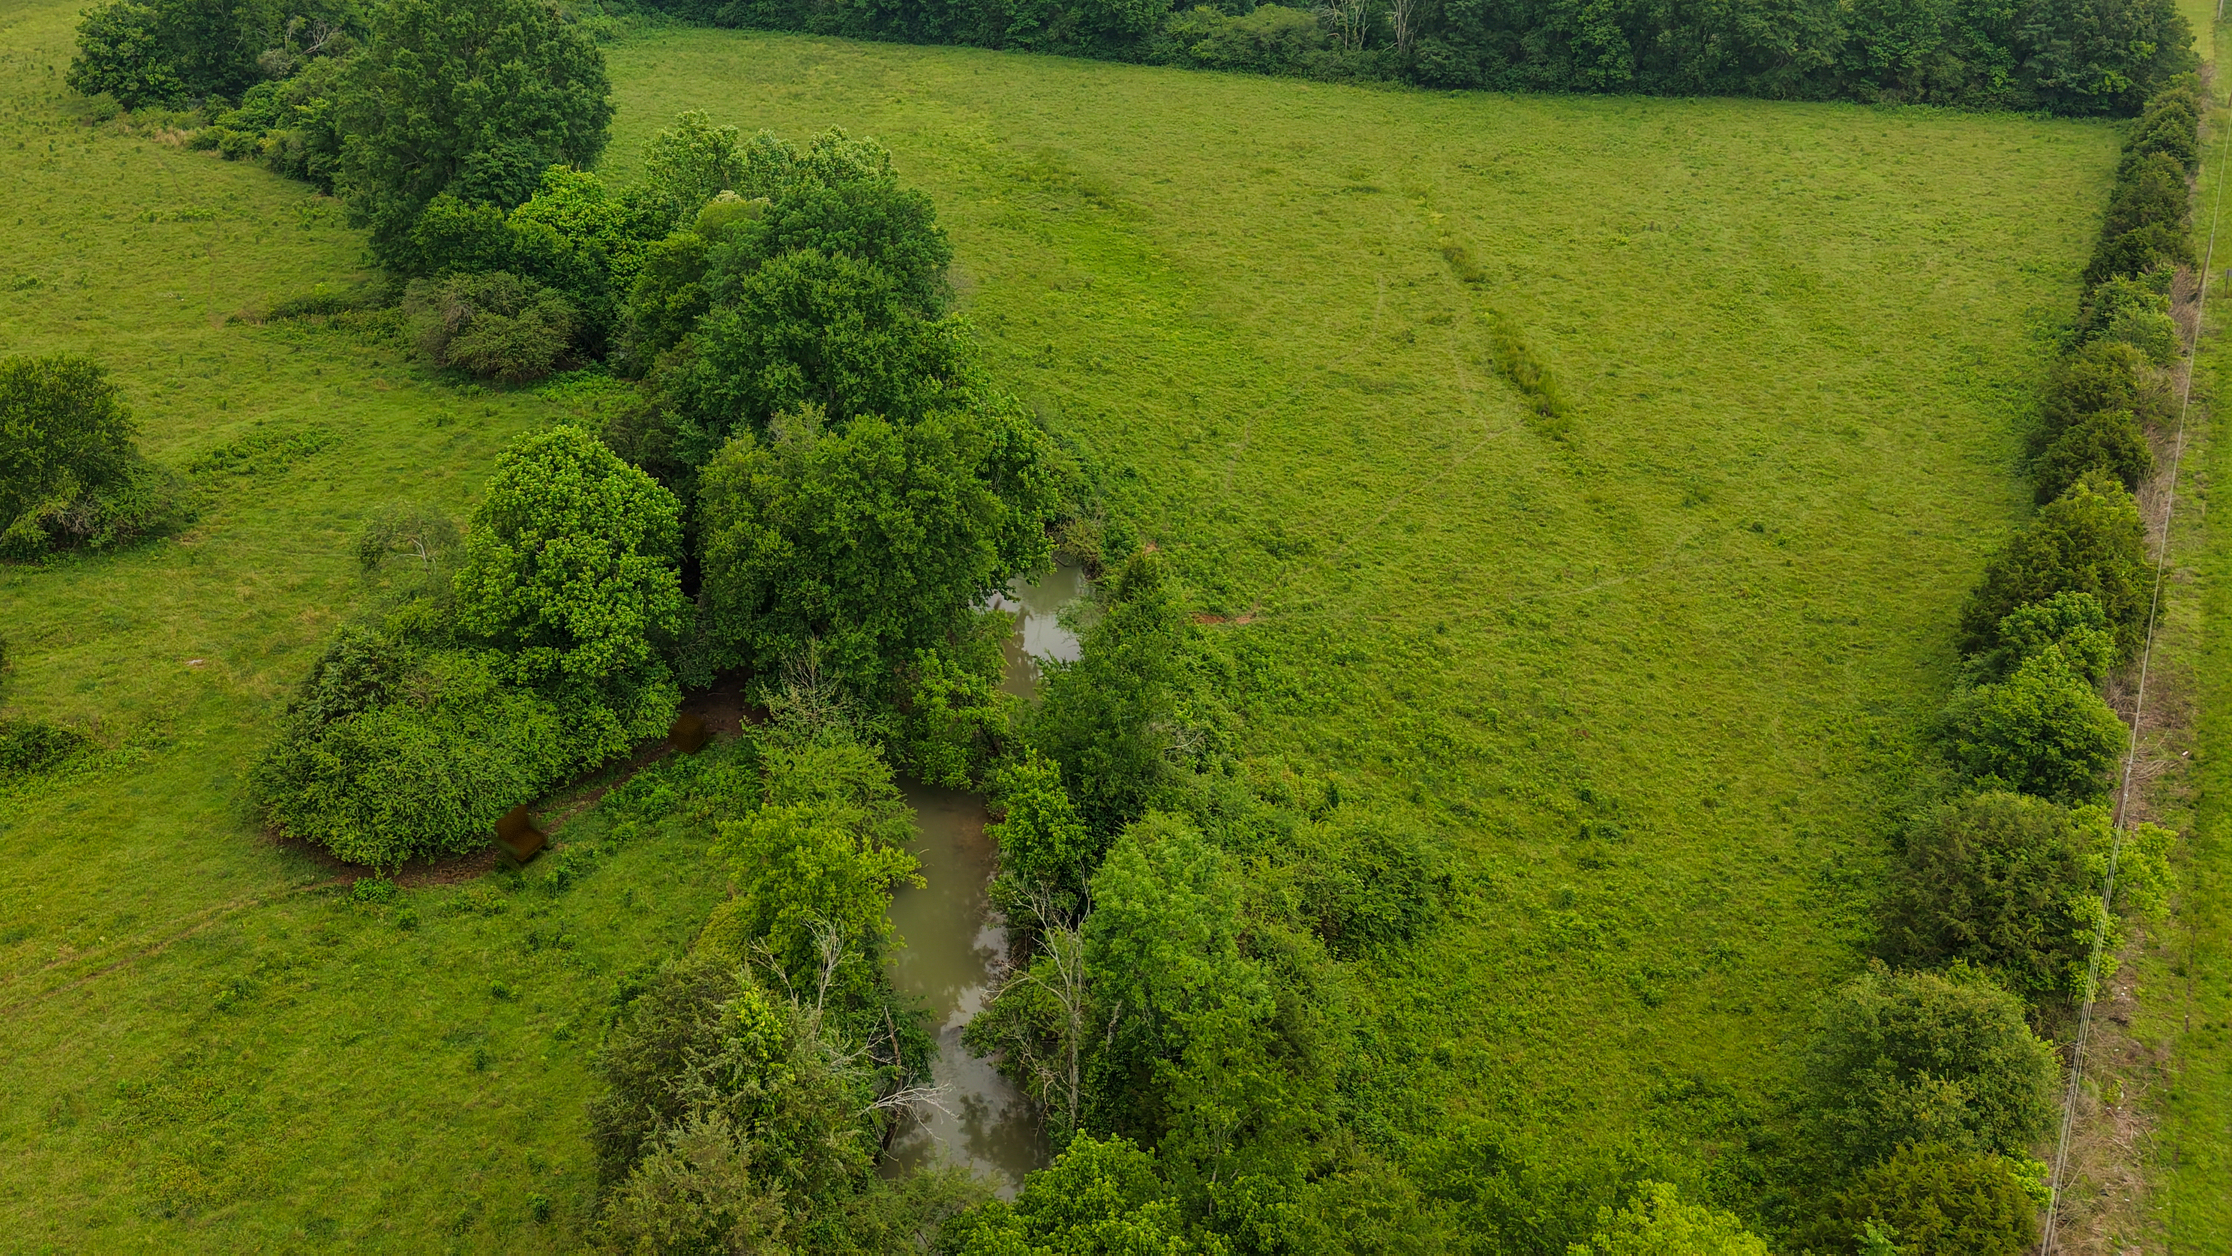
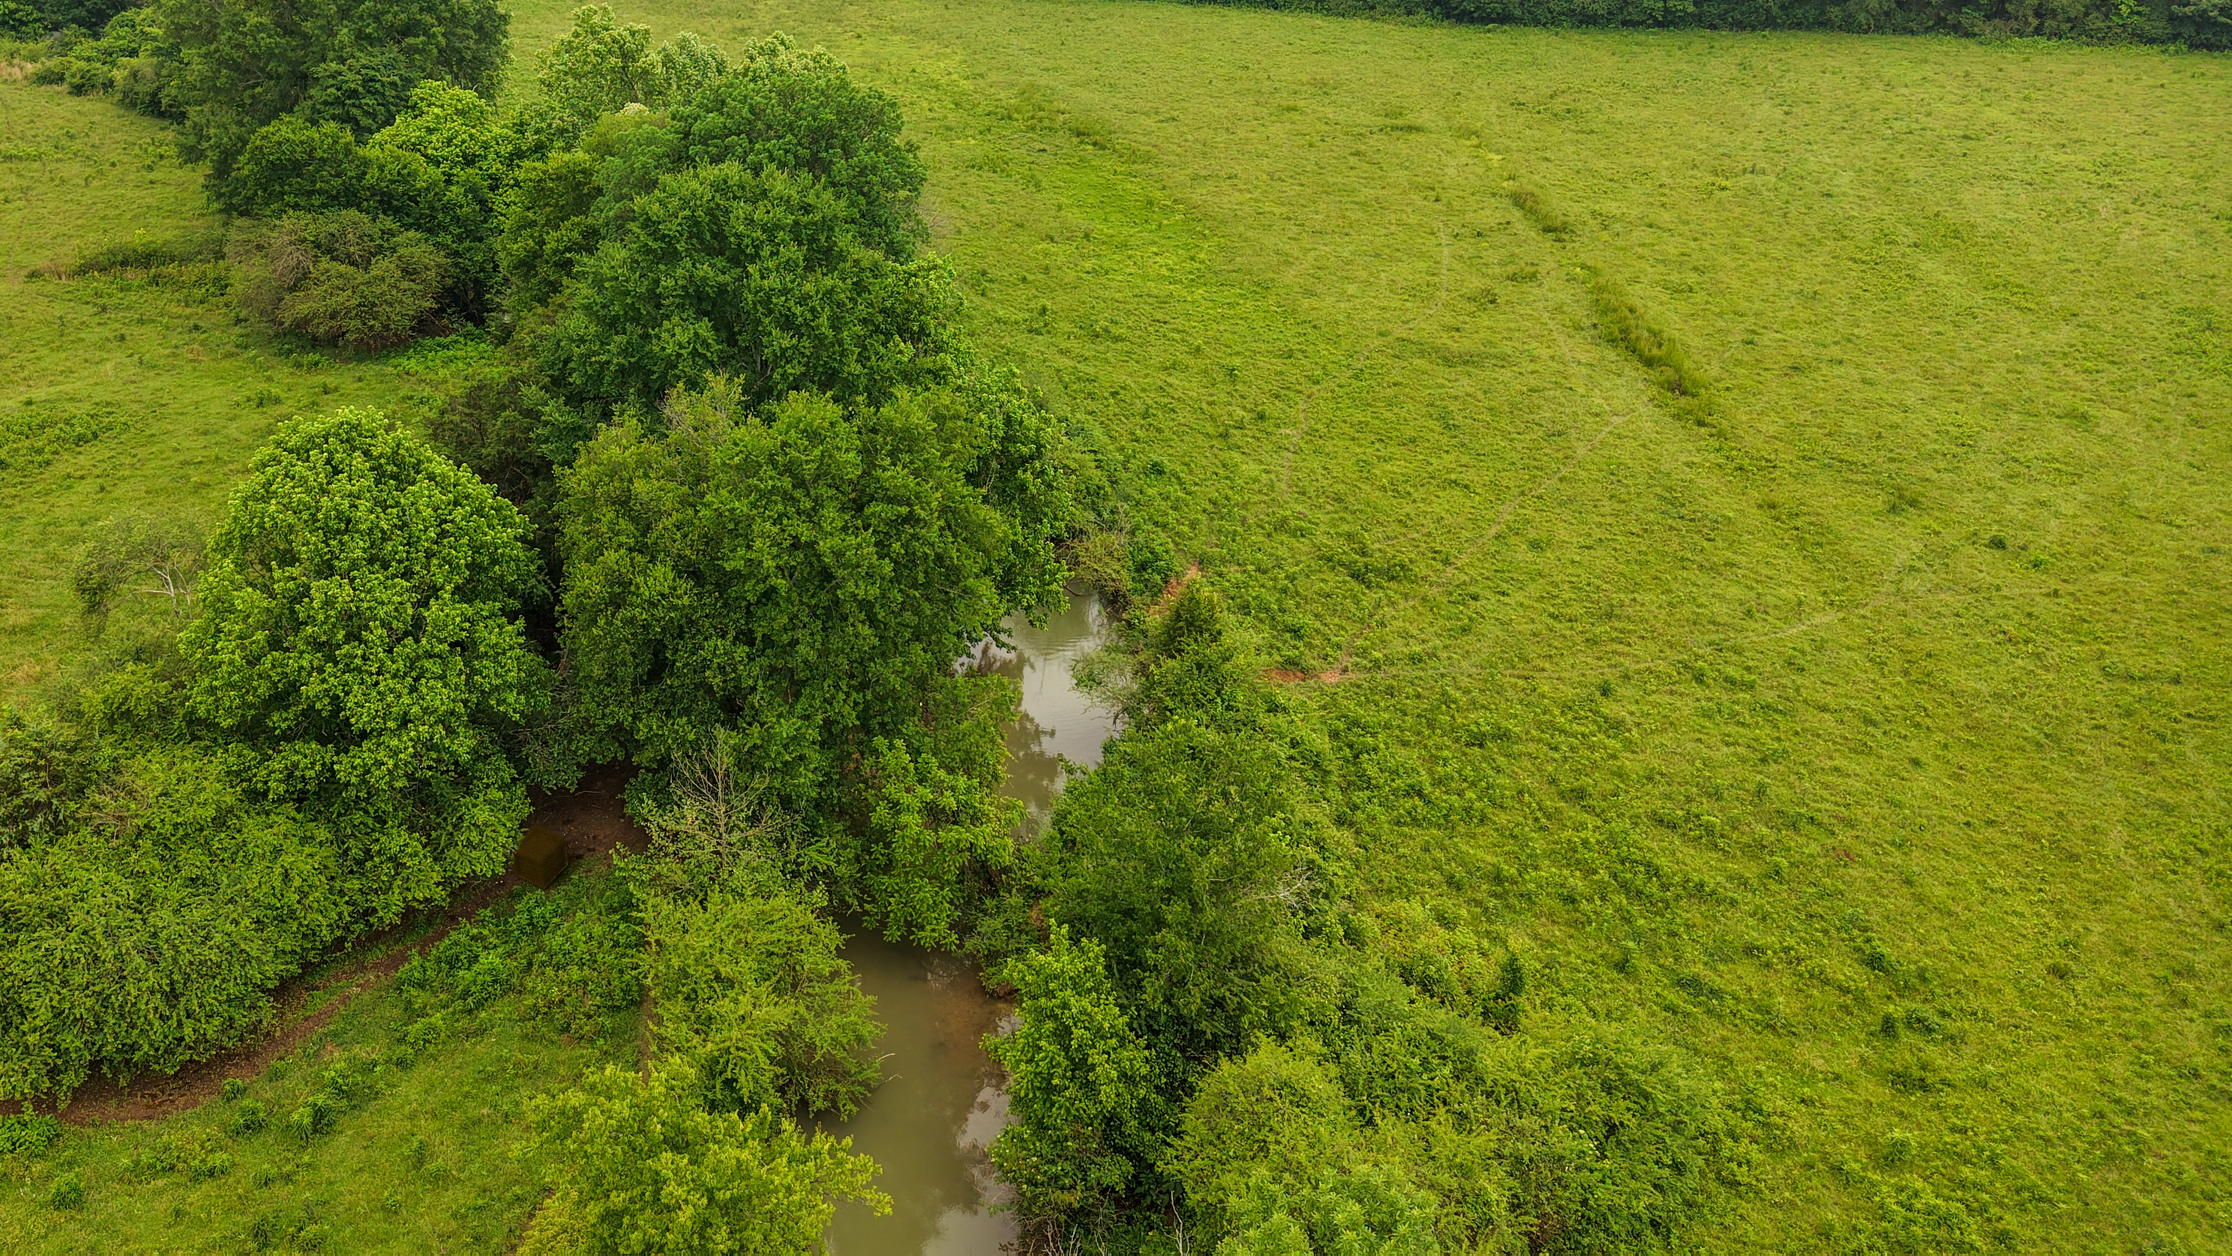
lounge chair: present [490,804,553,872] -> none [213,988,318,1104]

